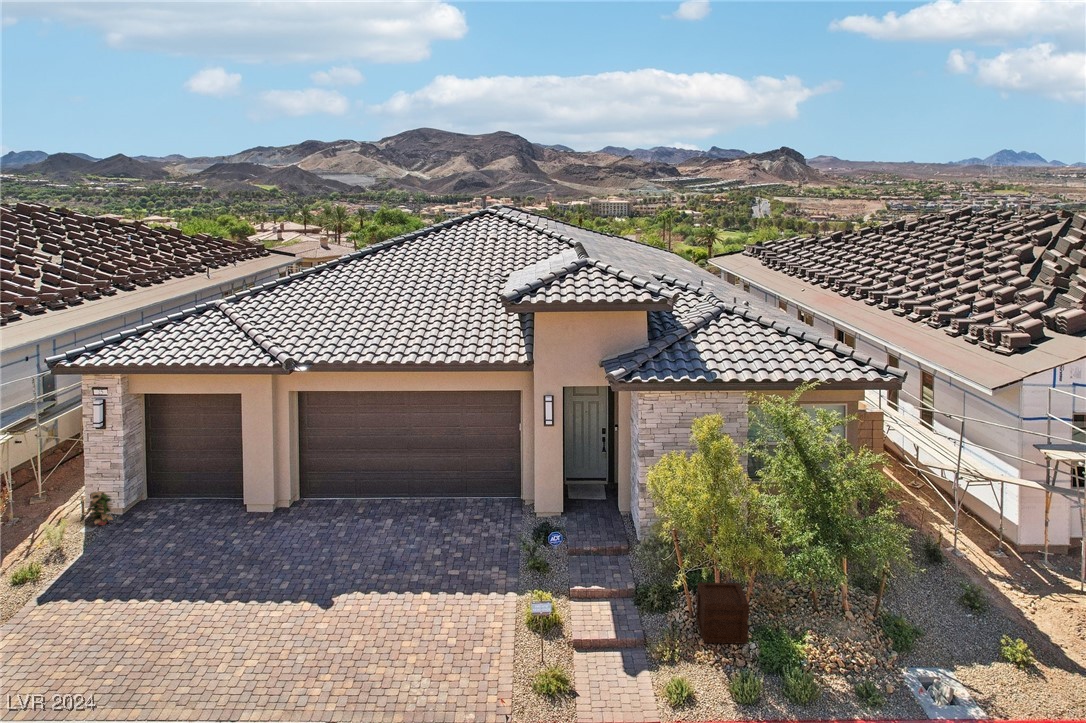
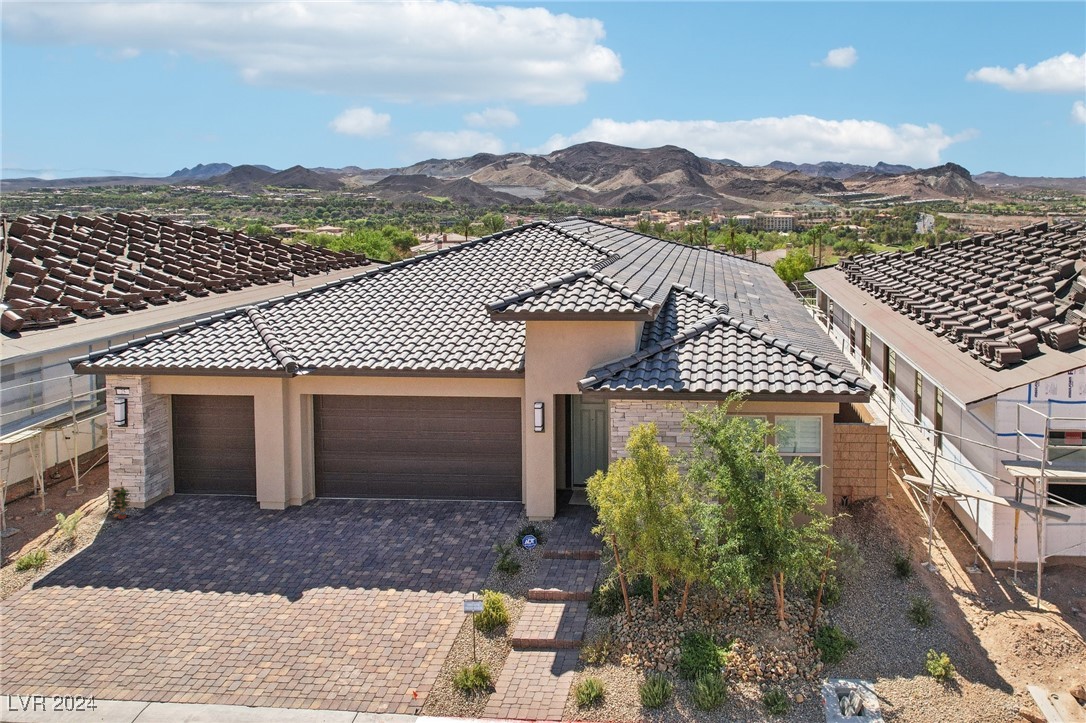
wooden crate: present [696,582,749,644] -> none [662,586,712,654]

